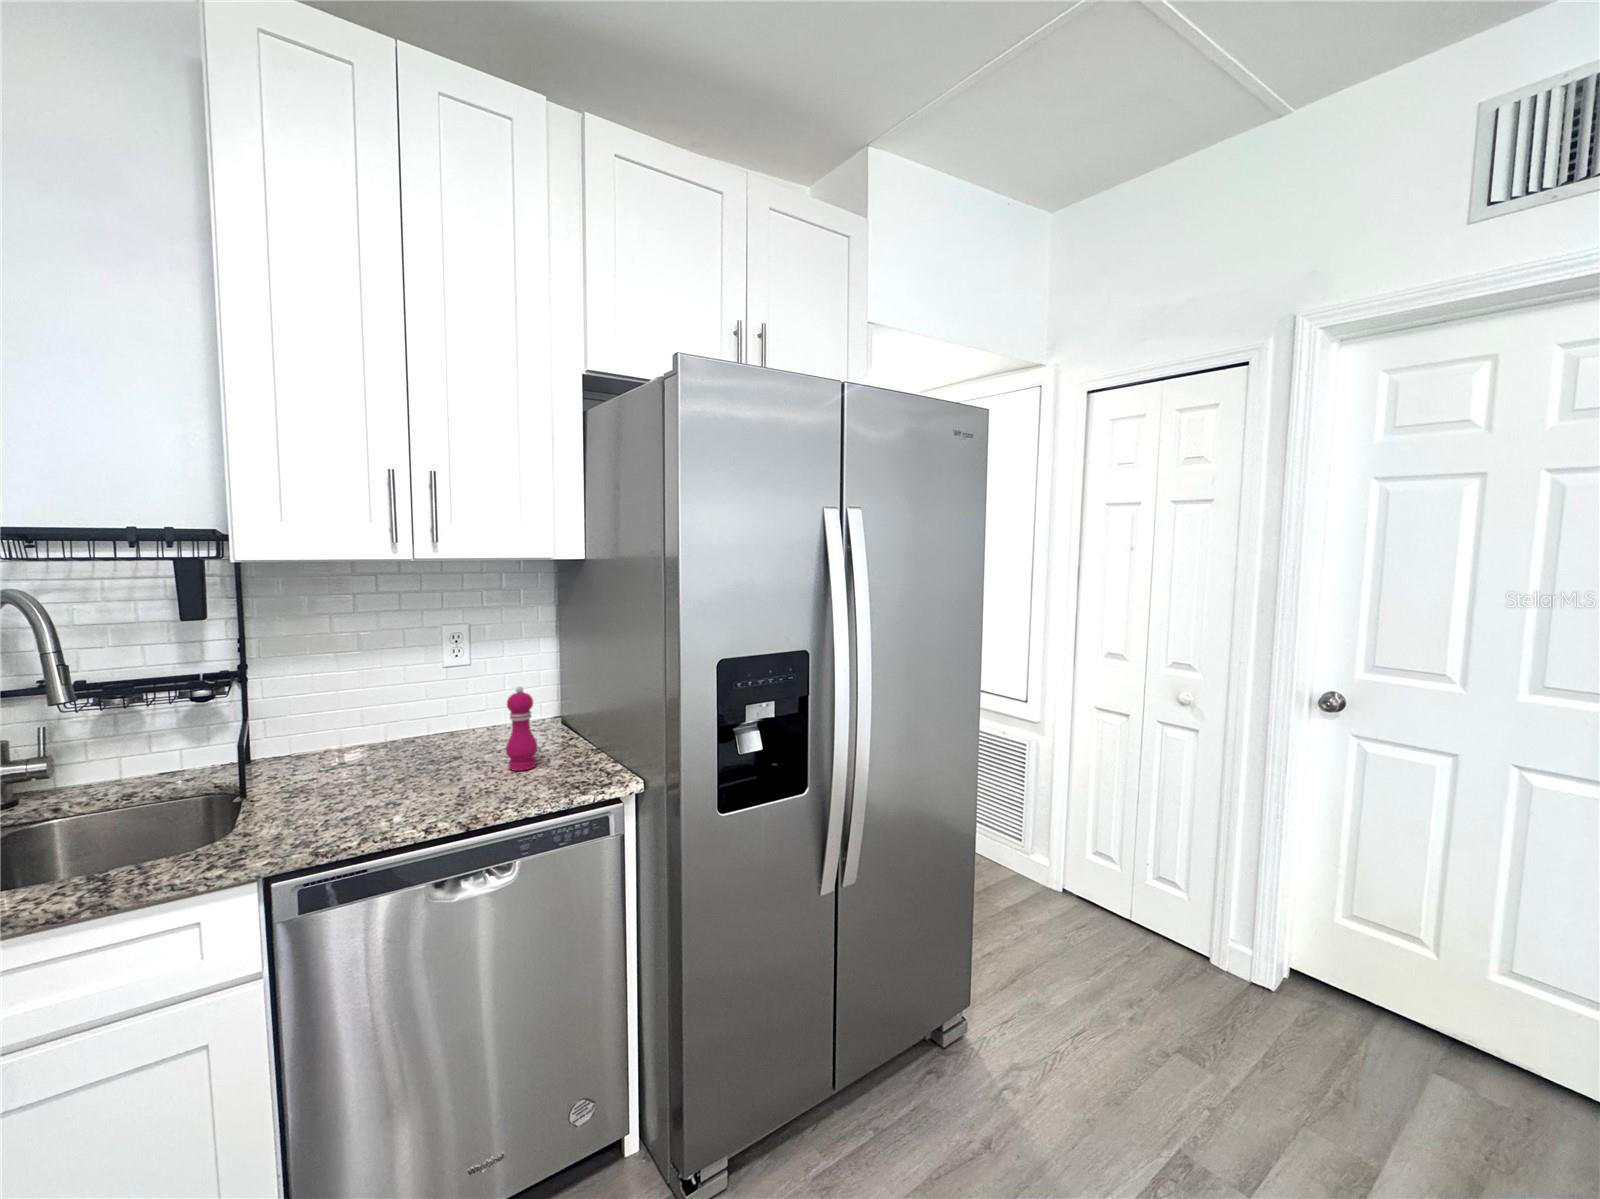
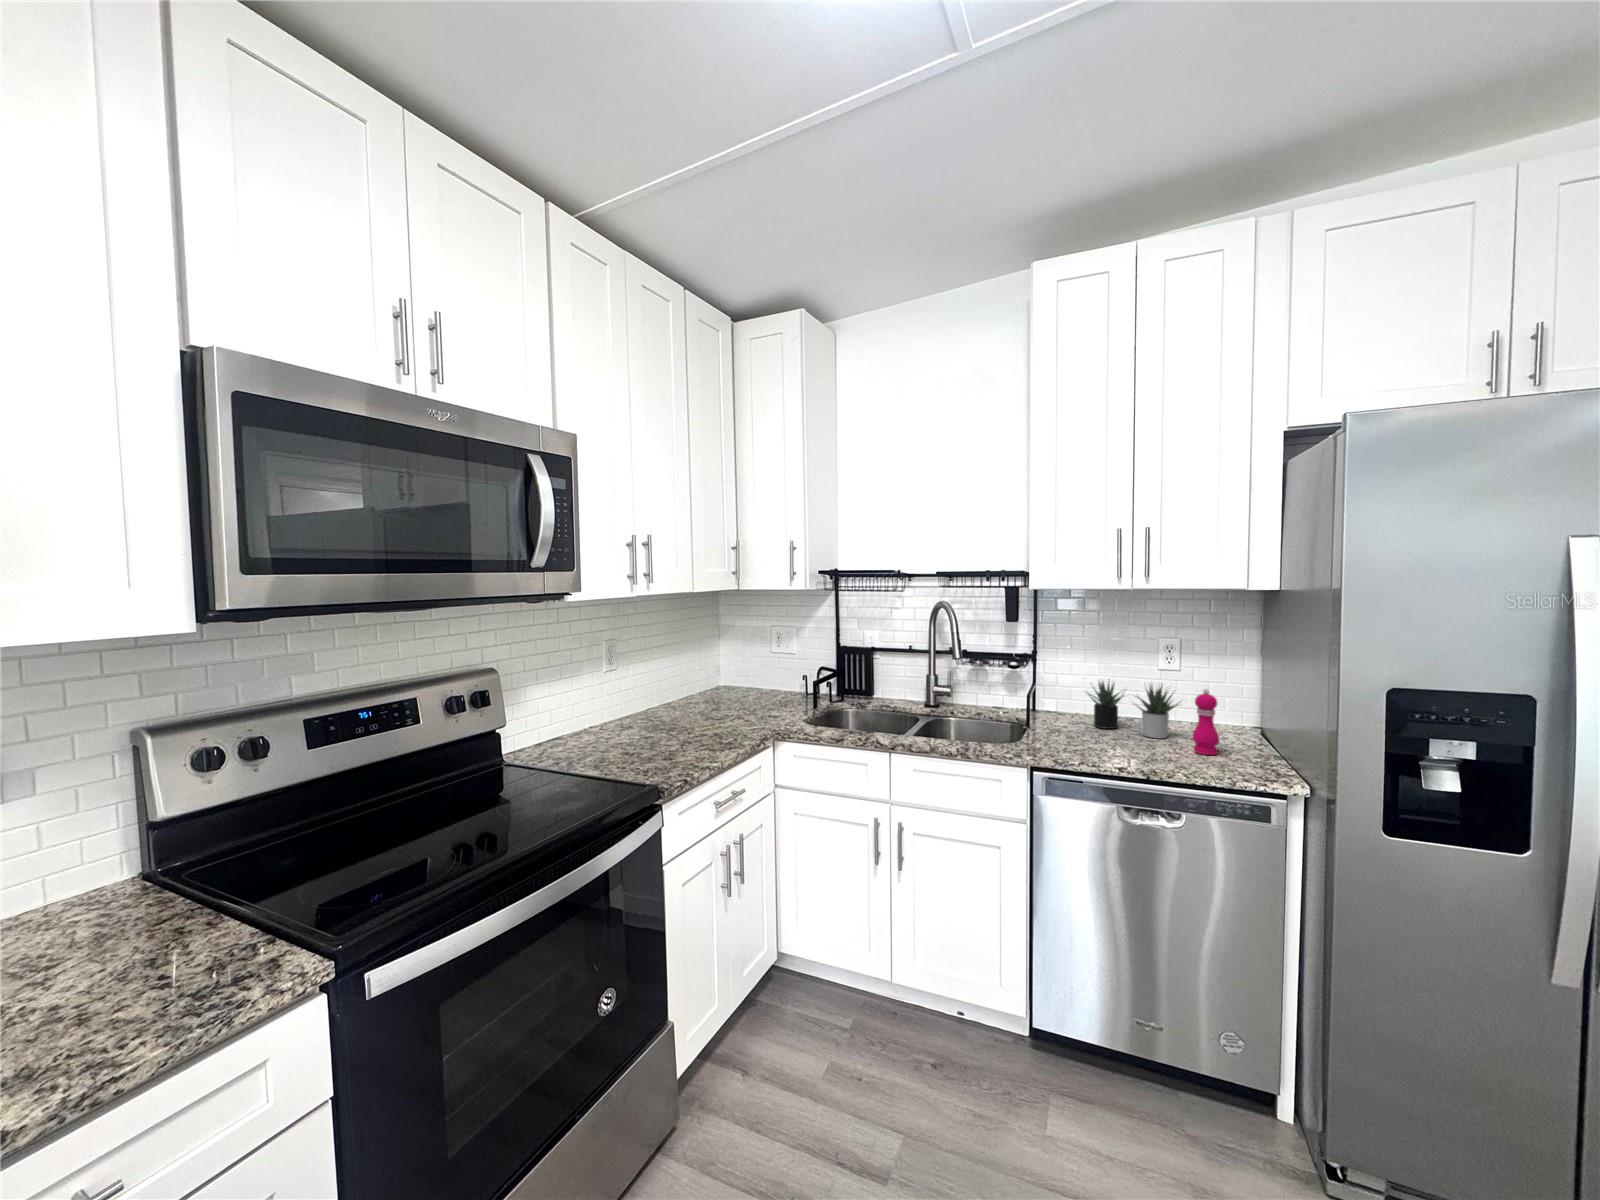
succulent plant: none [338,684,487,767] -> present [1086,682,1181,738]

